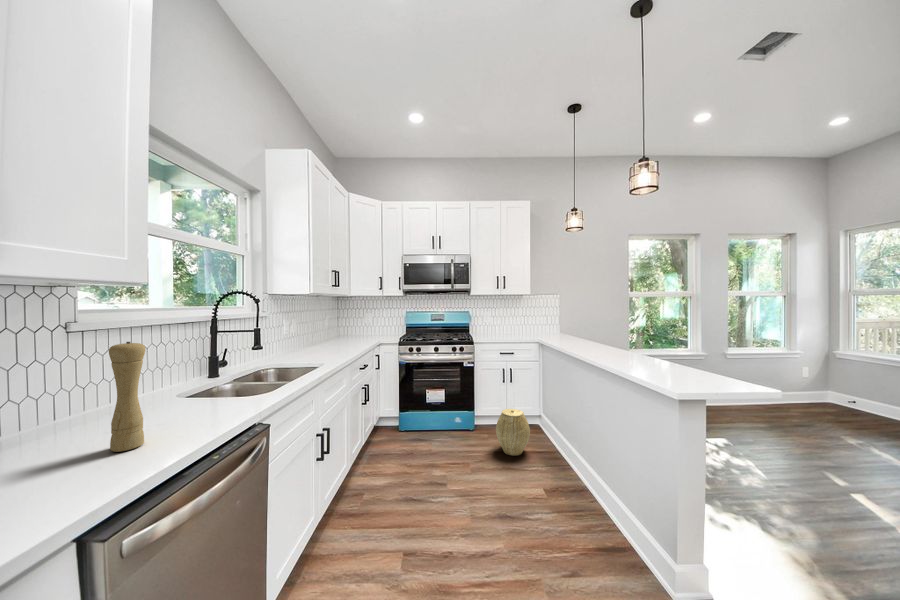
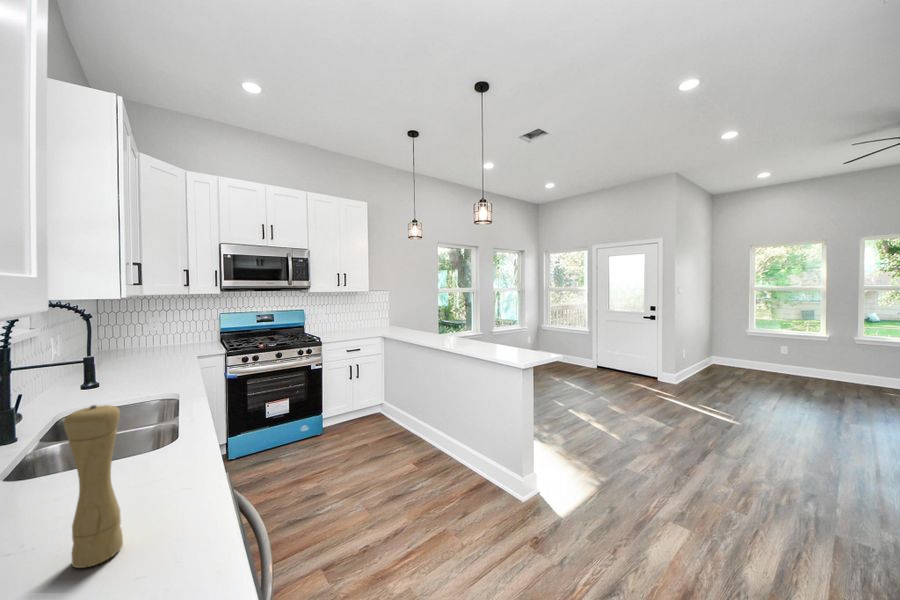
woven basket: present [496,409,530,456] -> none [353,404,385,447]

